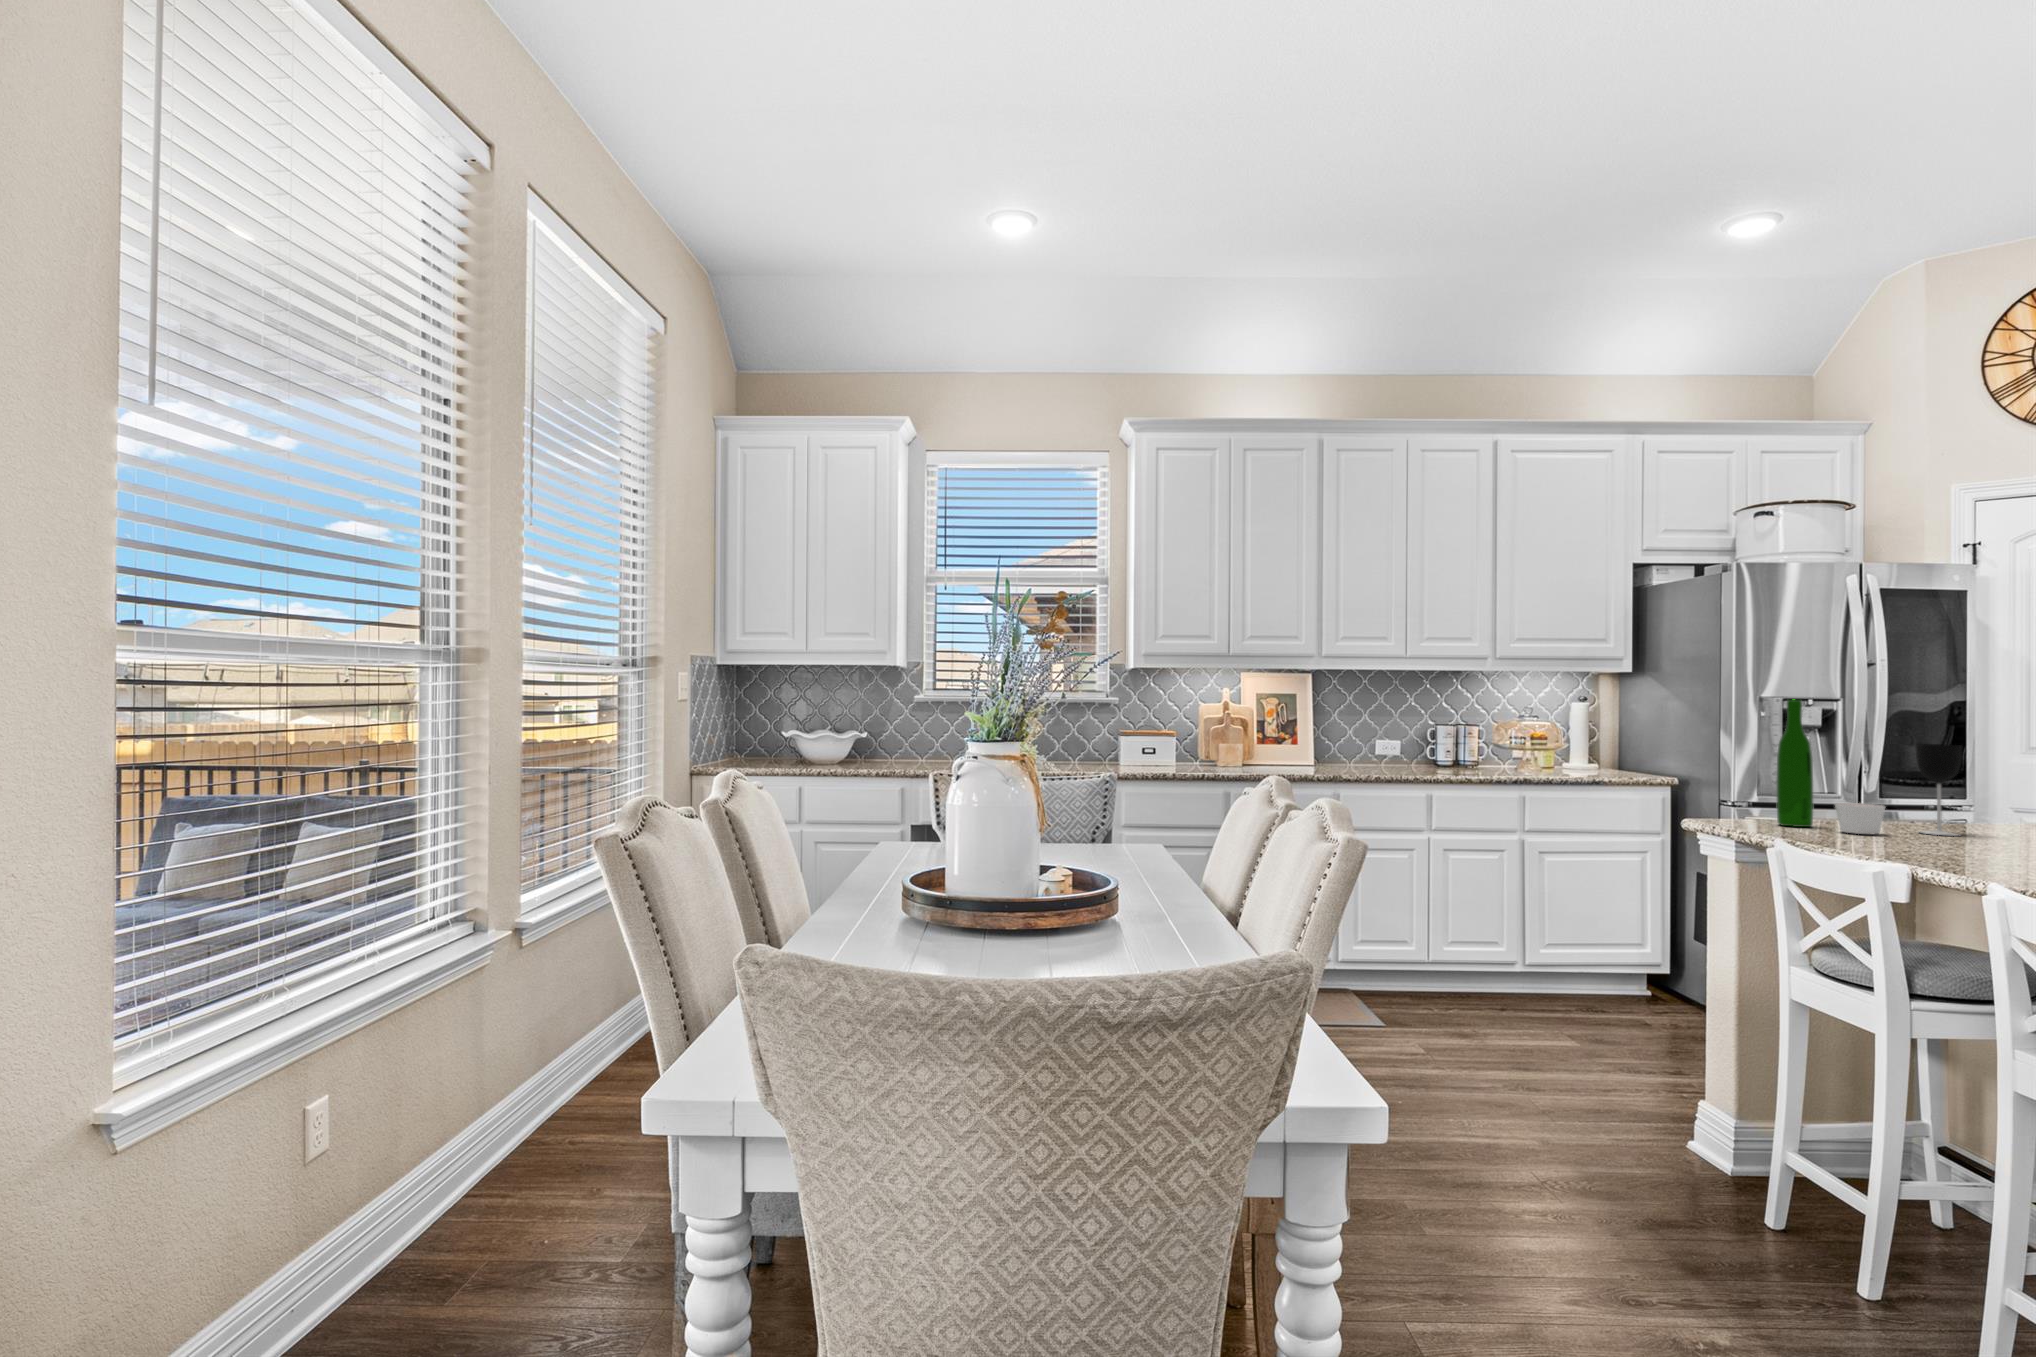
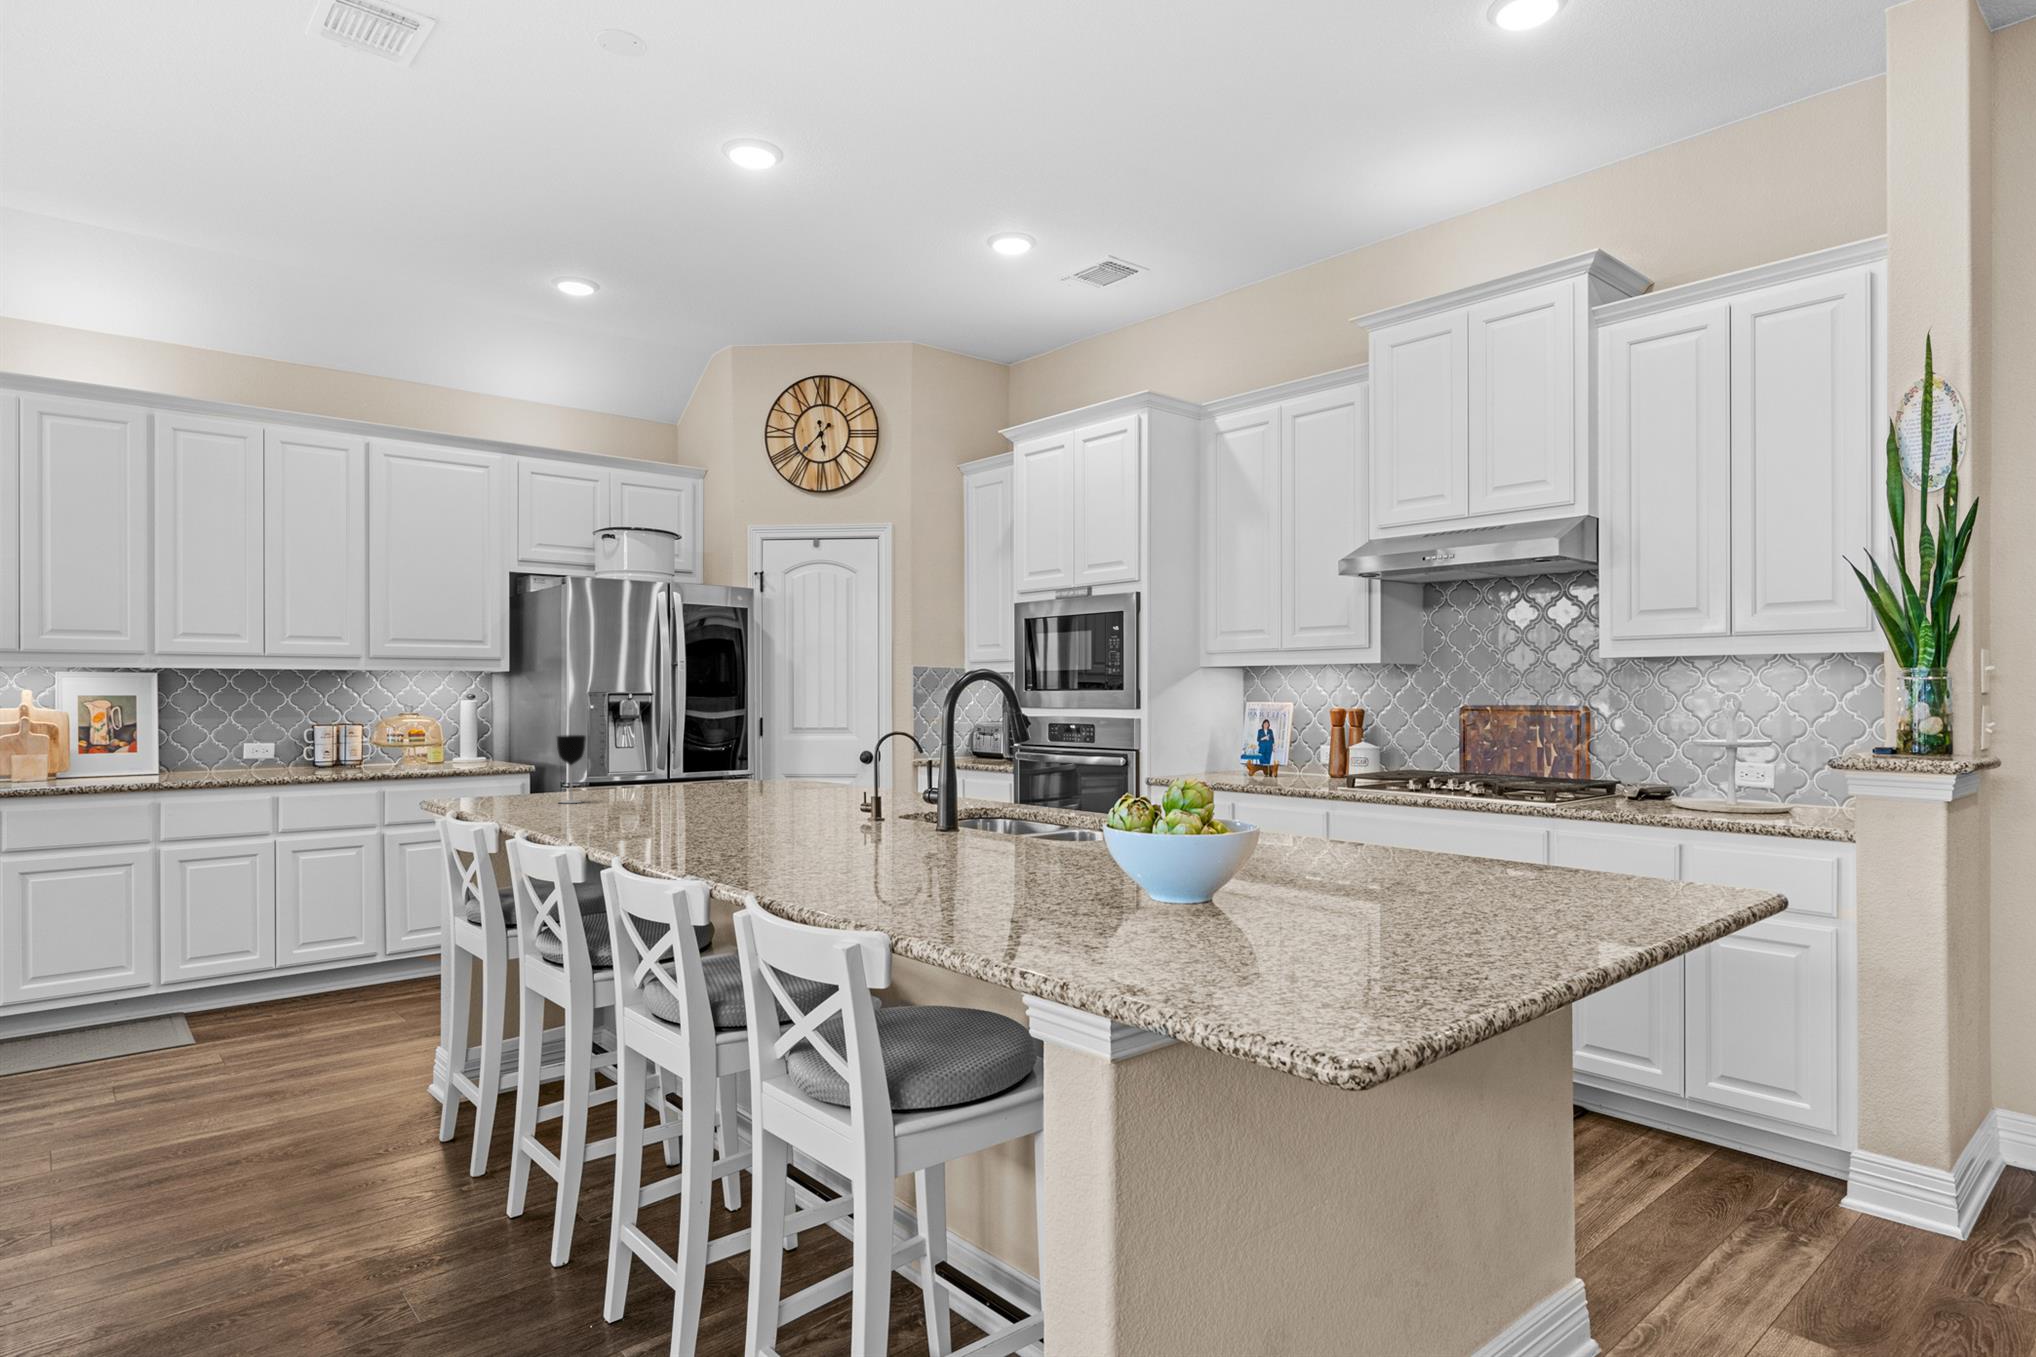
wine bottle: present [1776,700,1814,827] -> none [464,703,490,805]
candle: present [1835,803,1885,834] -> none [492,784,526,807]

